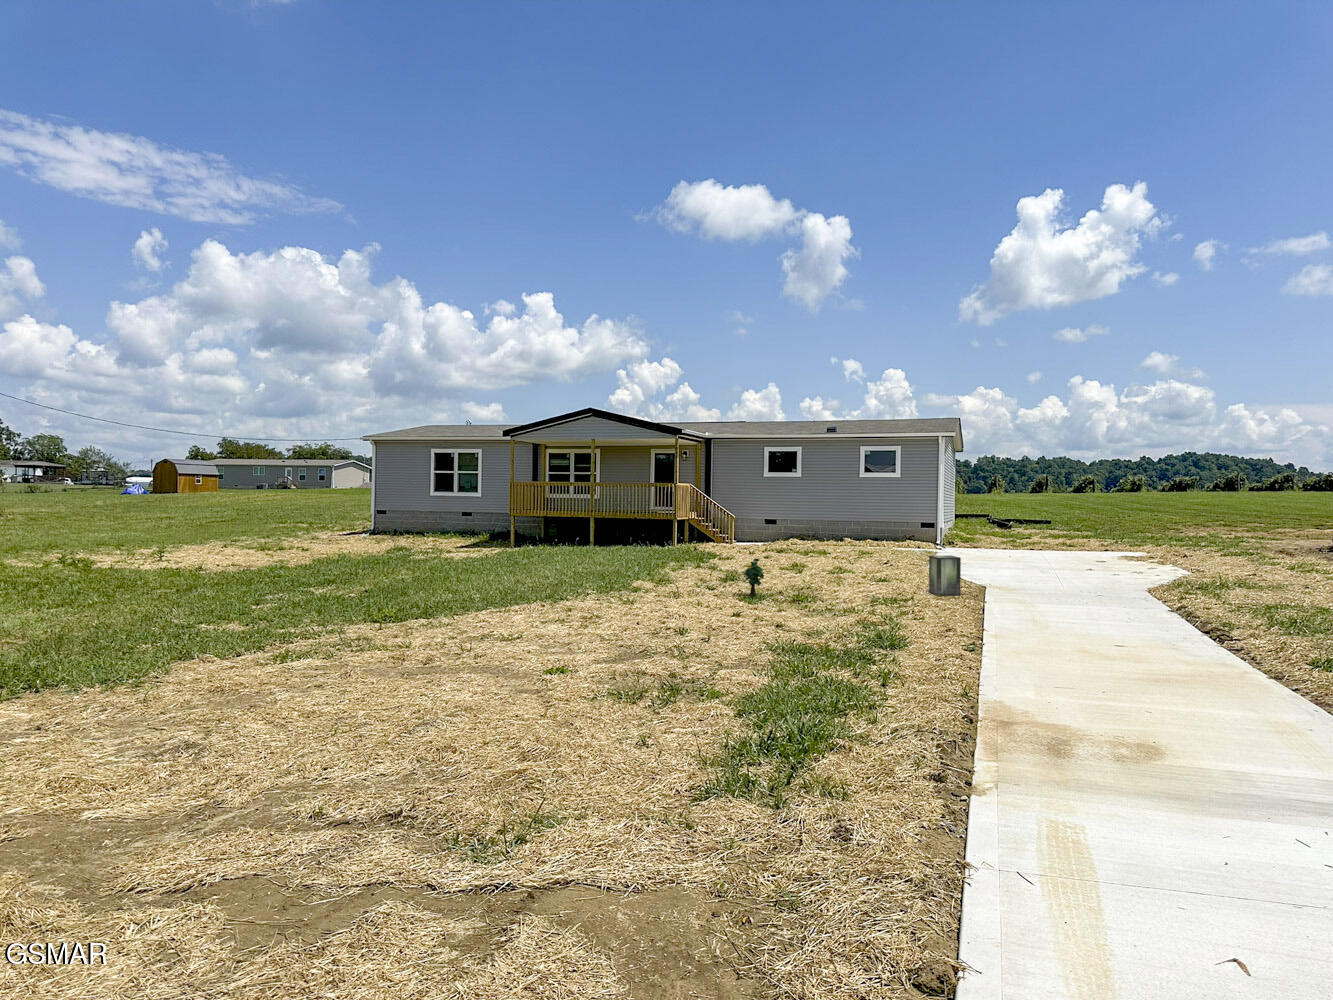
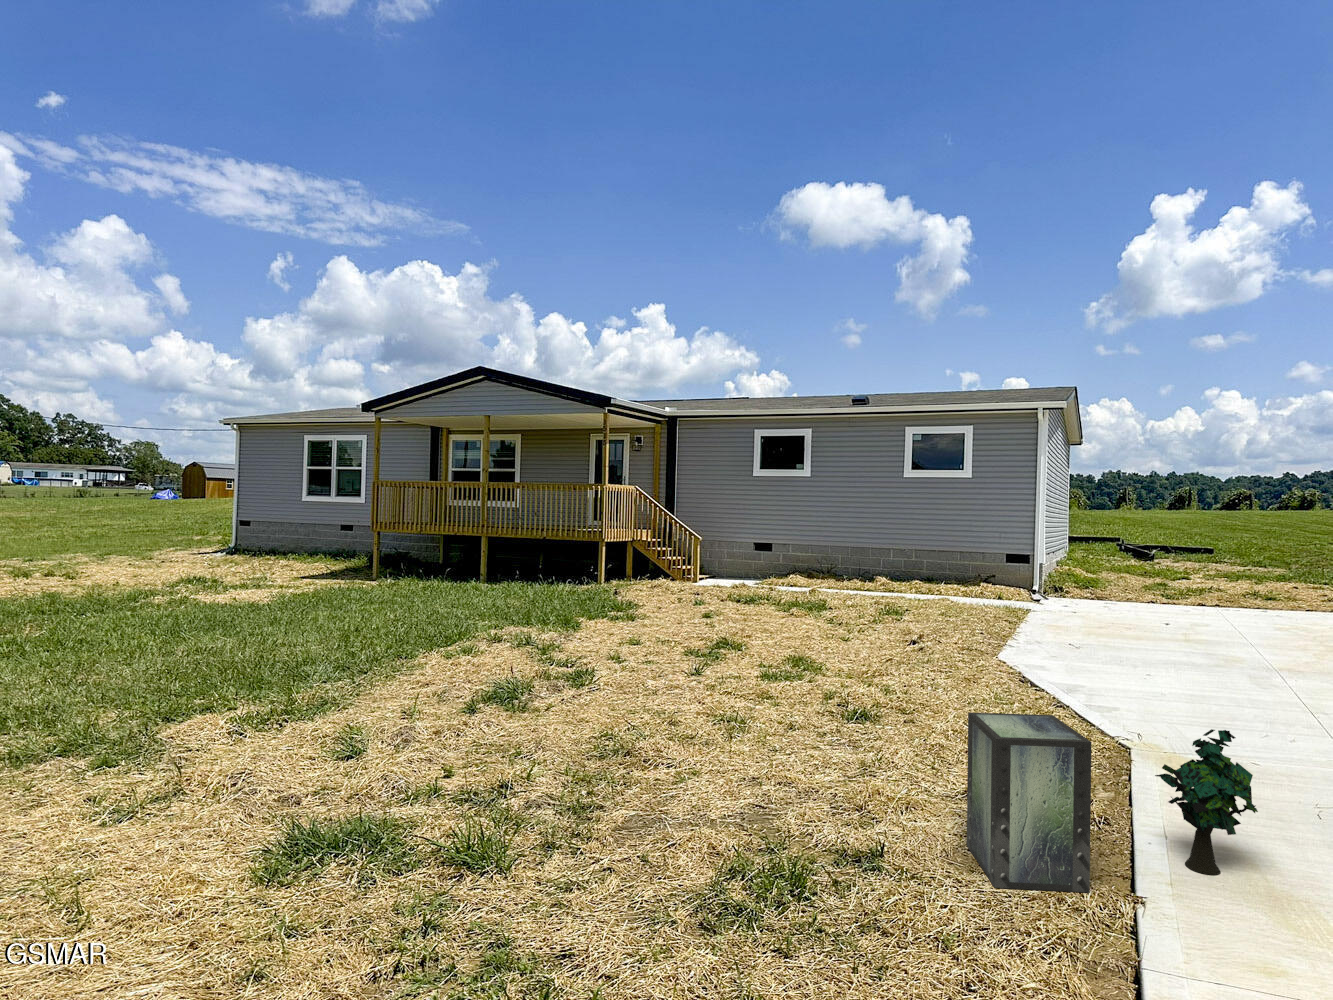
decorative plant: present [743,559,764,596] -> present [1155,729,1258,875]

